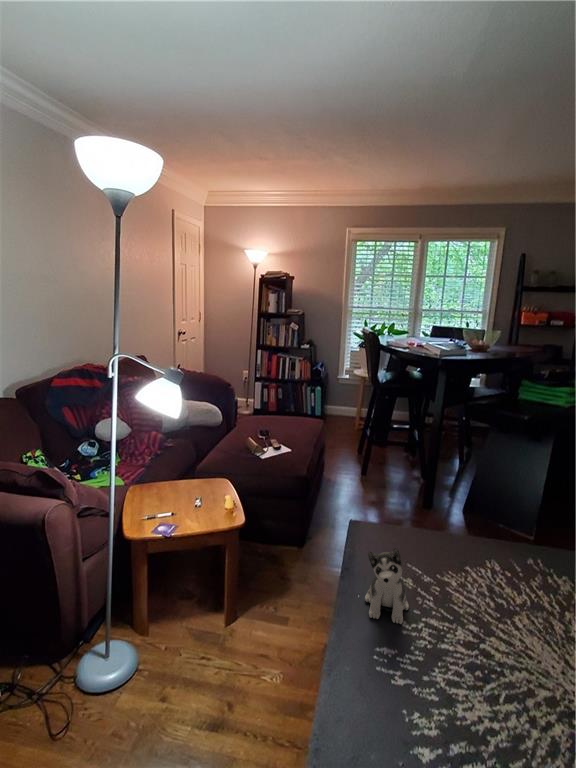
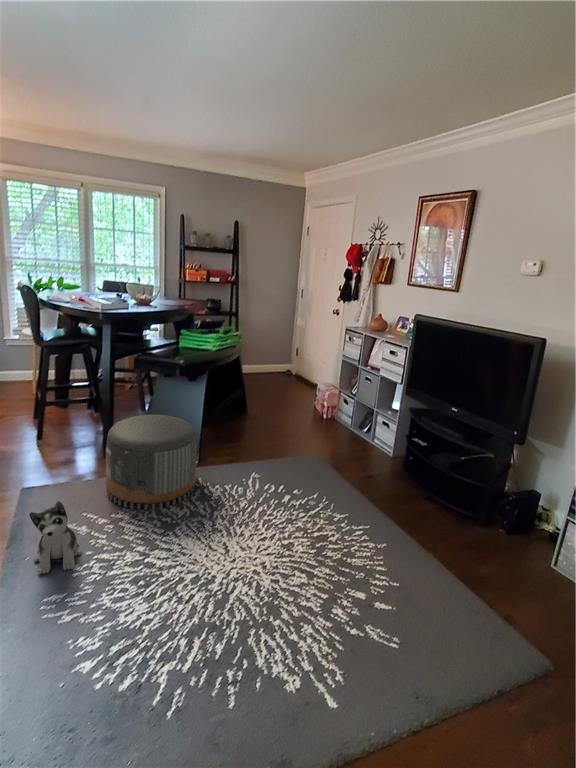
pouf: none [430,471,543,586] -> present [106,415,197,510]

